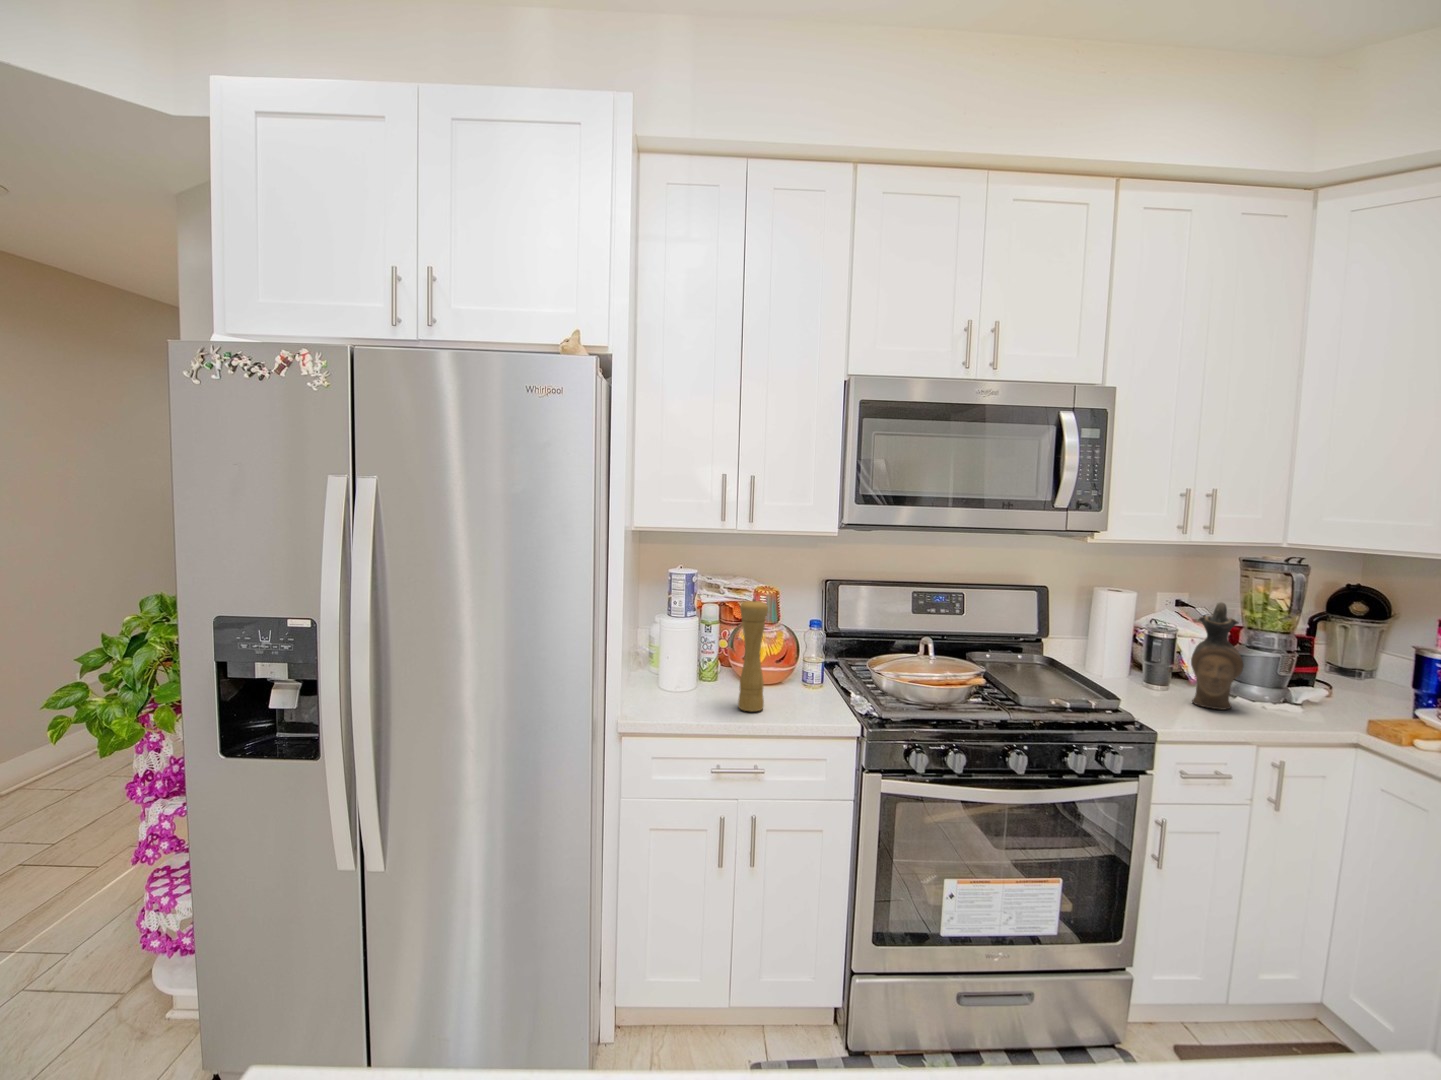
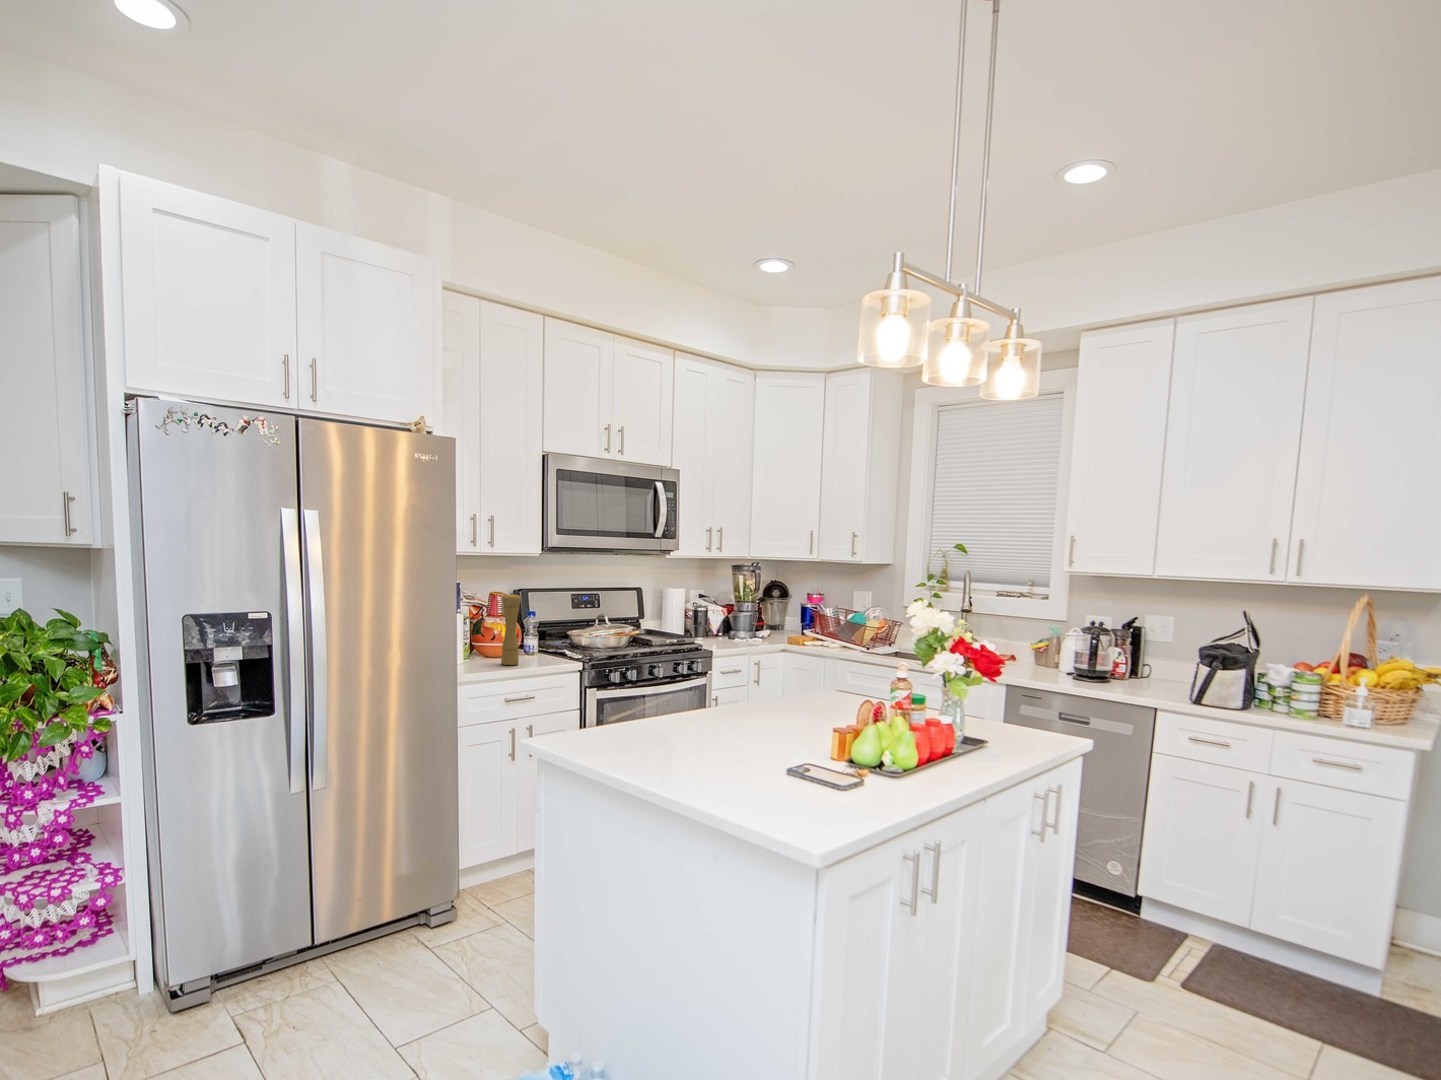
ceramic pitcher: present [1191,602,1244,710] -> none [718,587,740,642]

